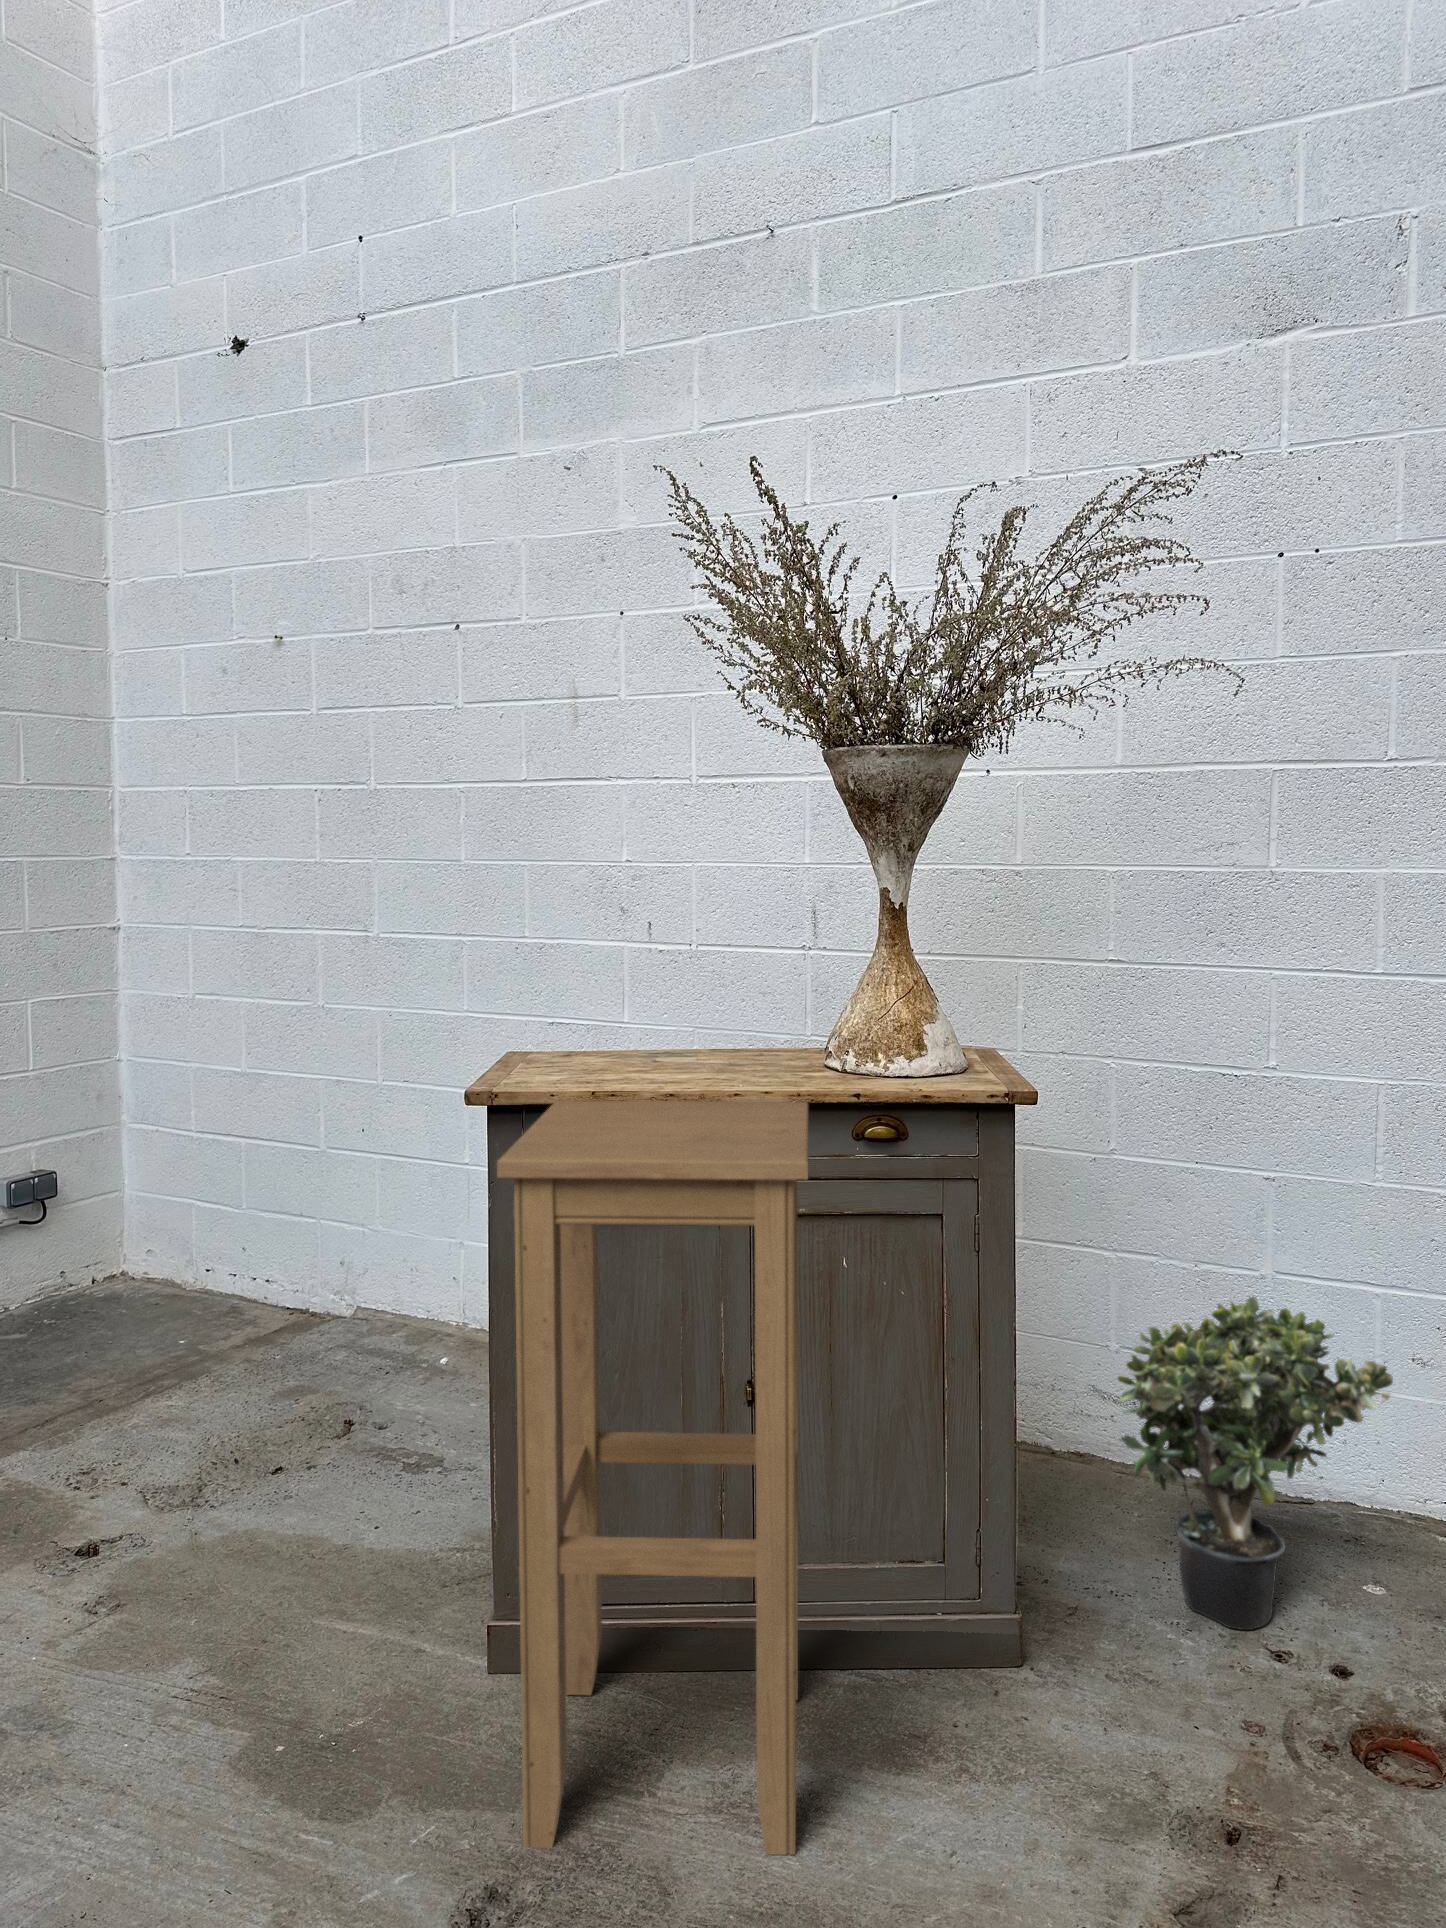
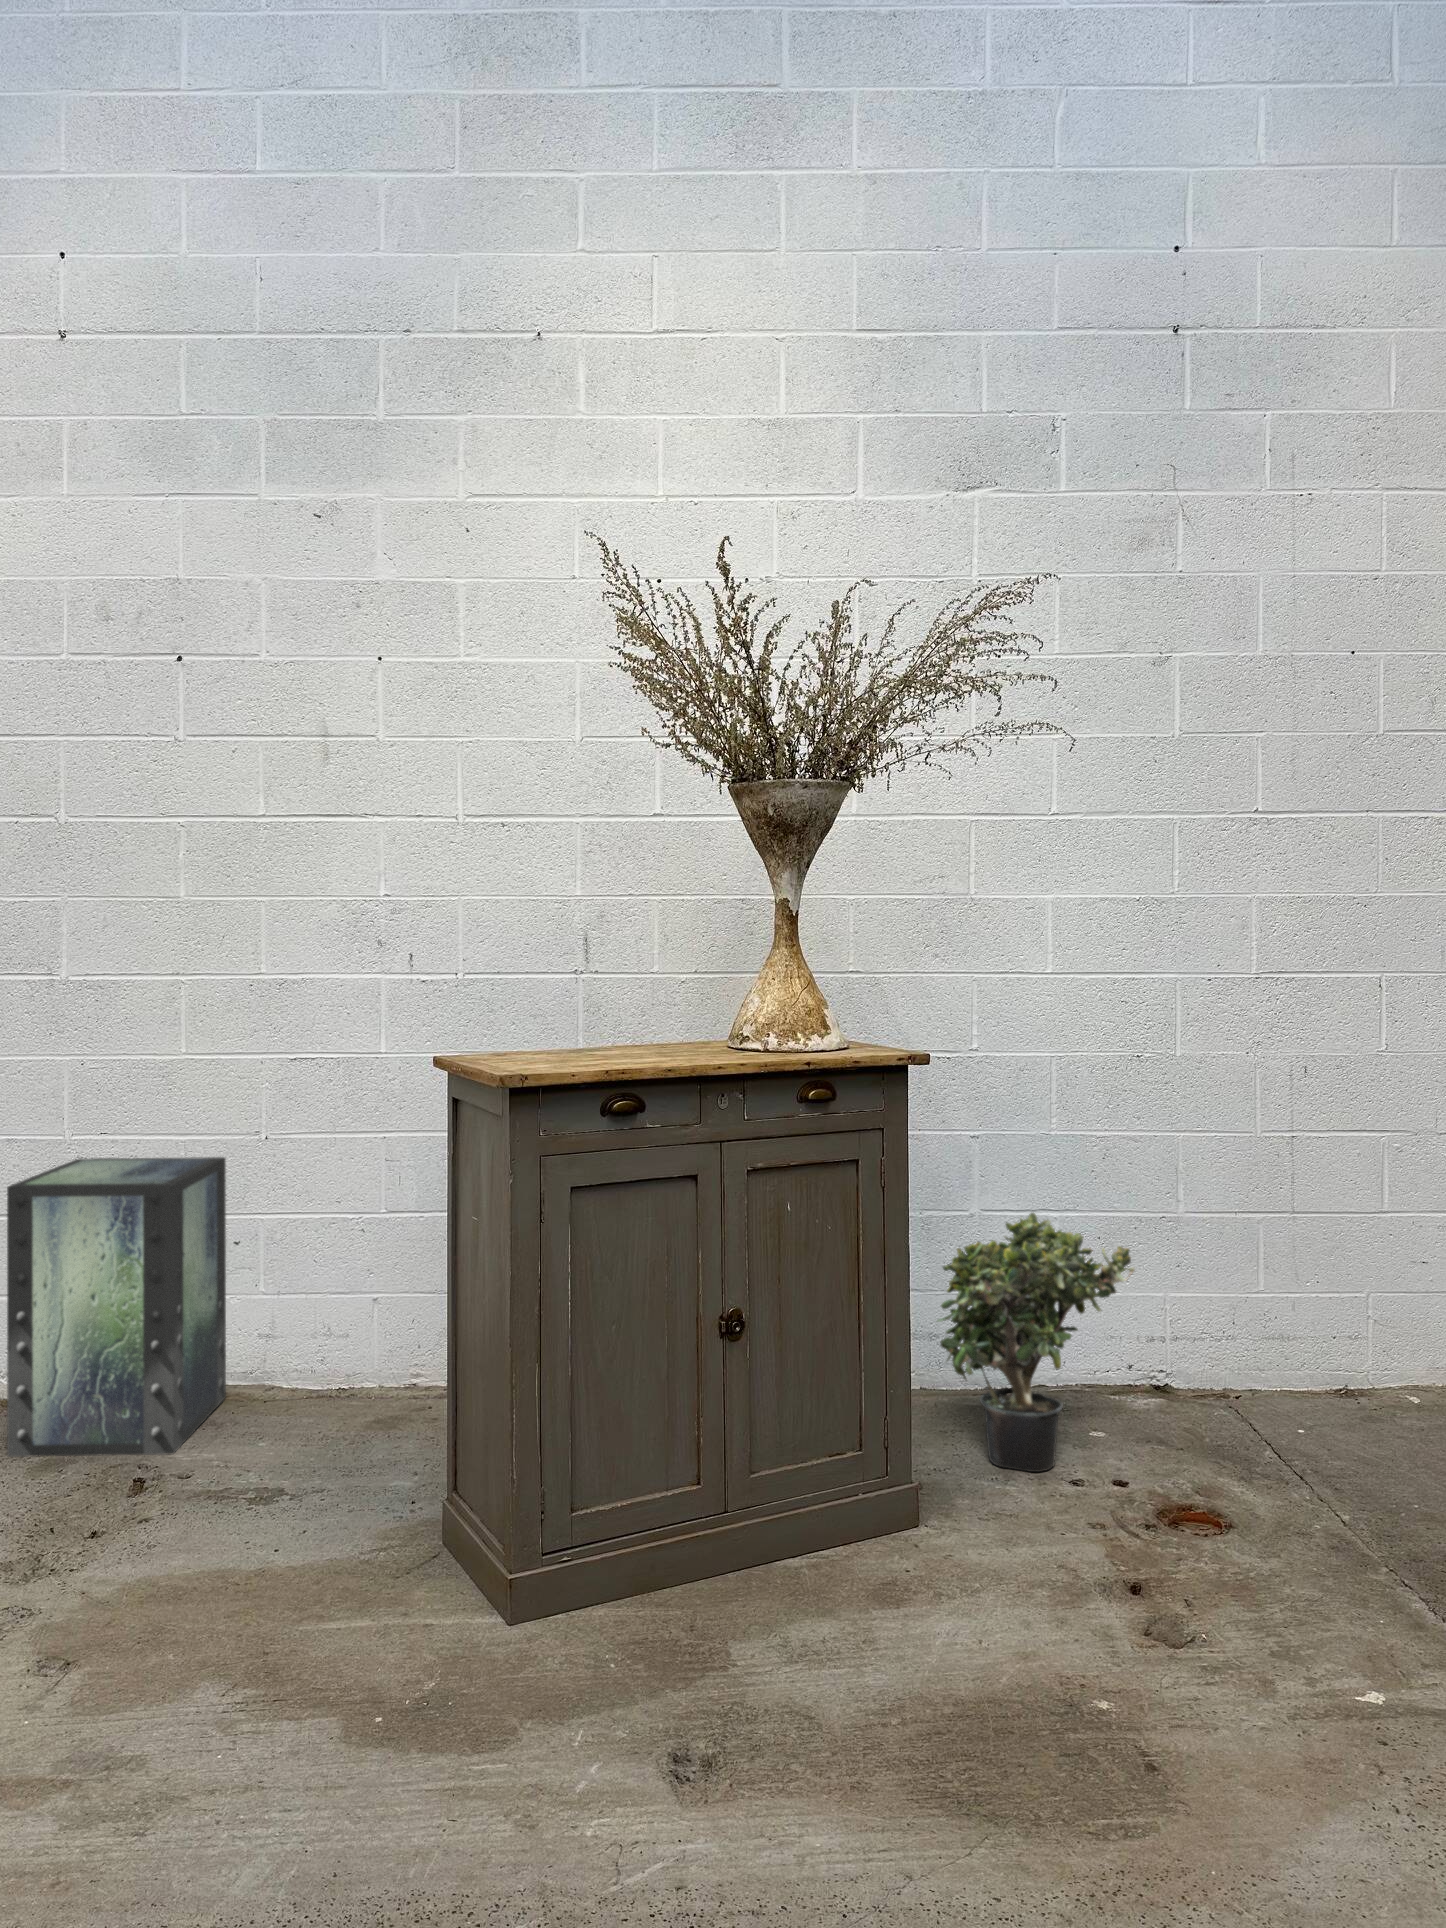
stool: present [497,1100,808,1855] -> none [580,1068,898,1726]
storage box: none [275,1105,491,1396] -> present [7,1157,226,1457]

